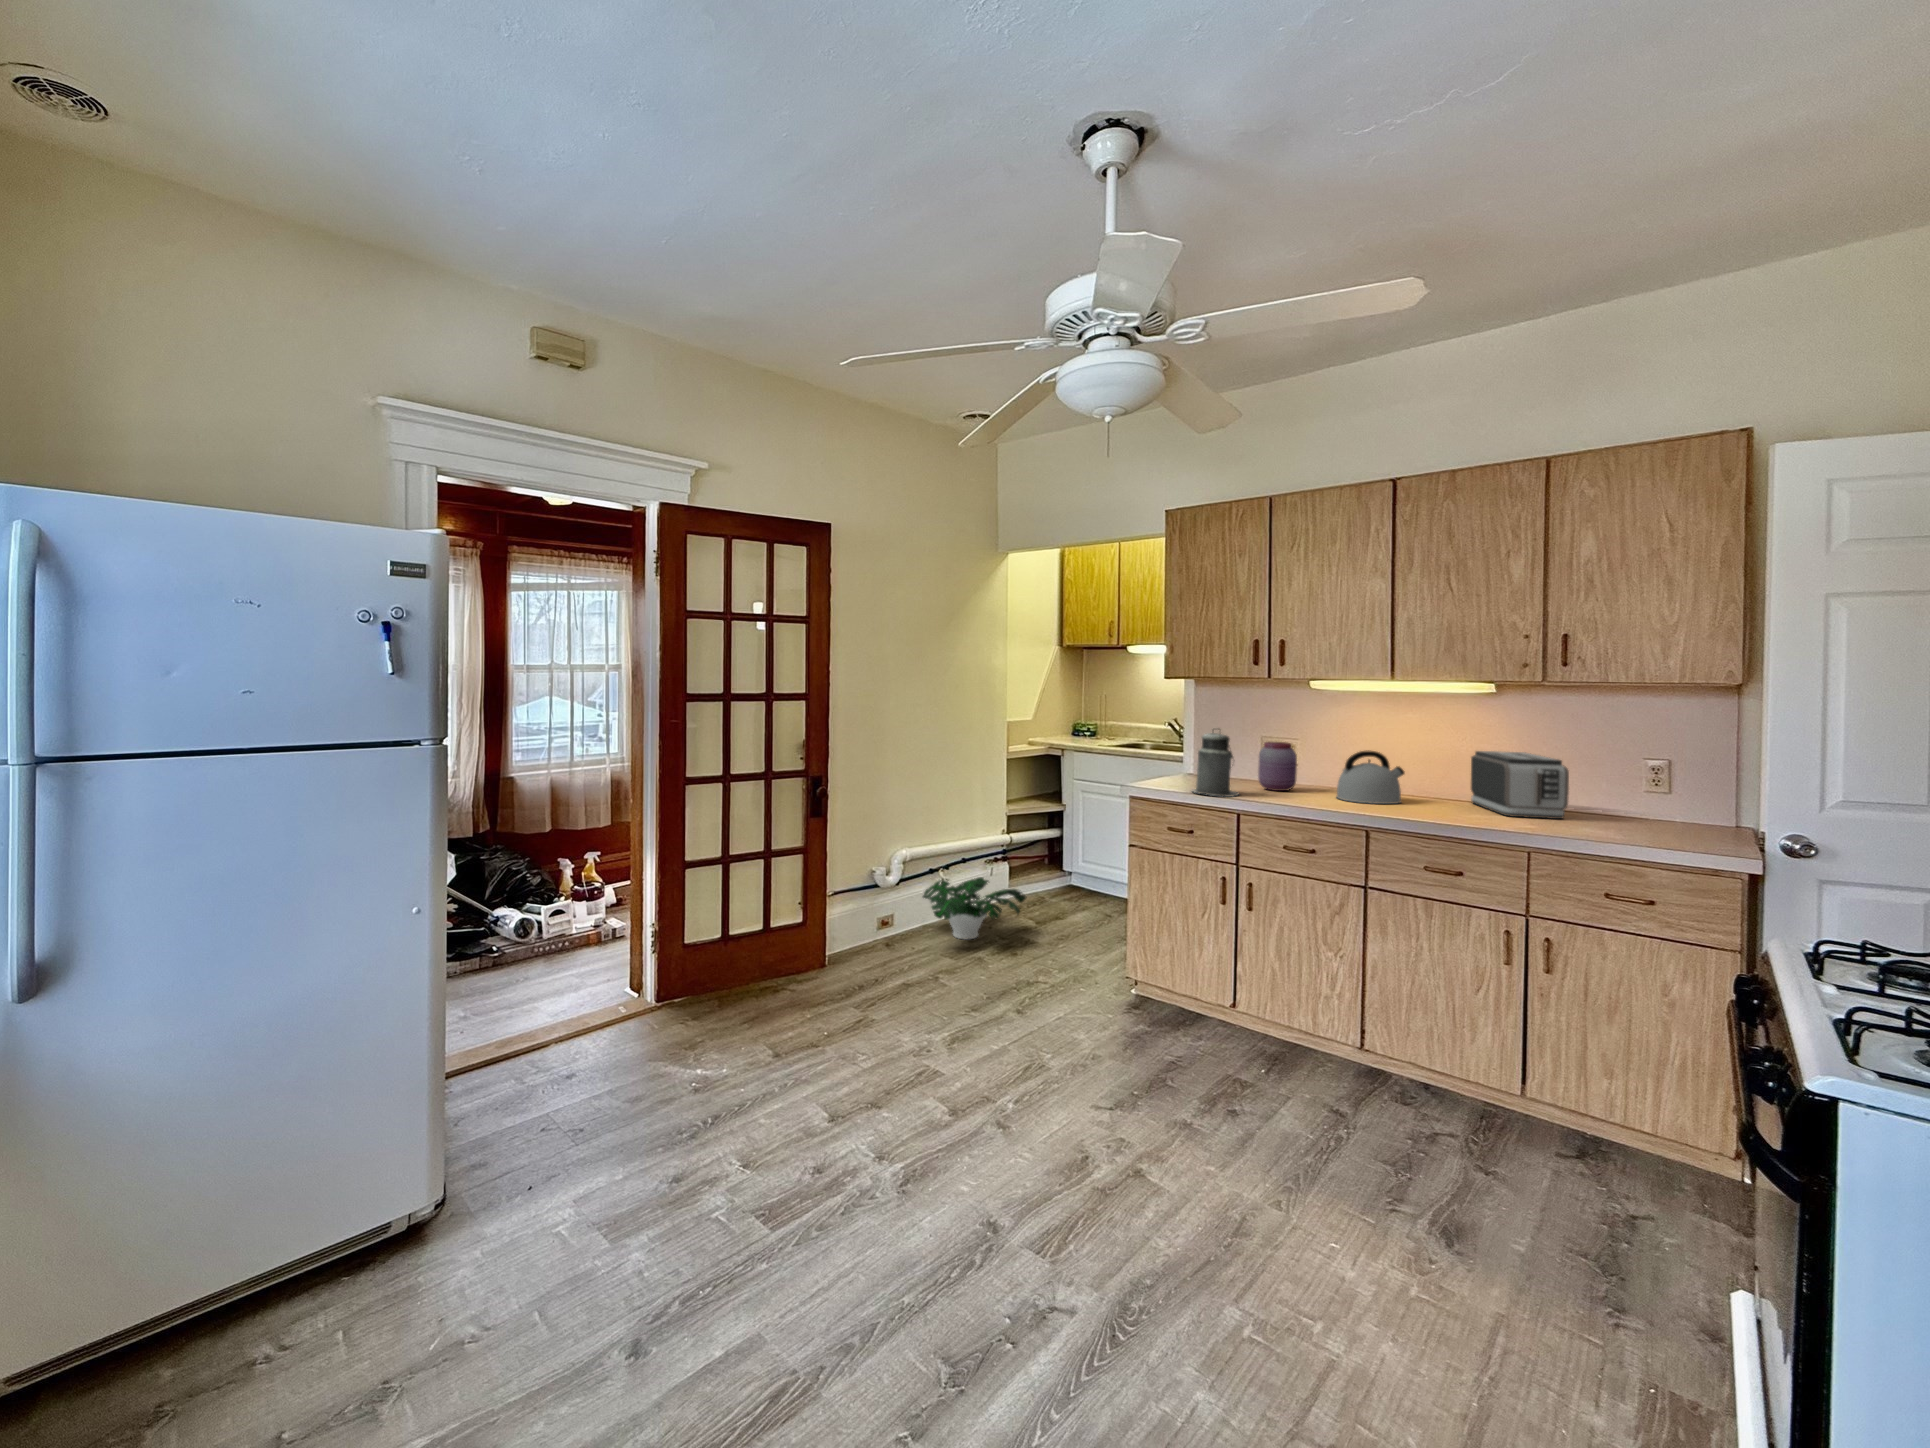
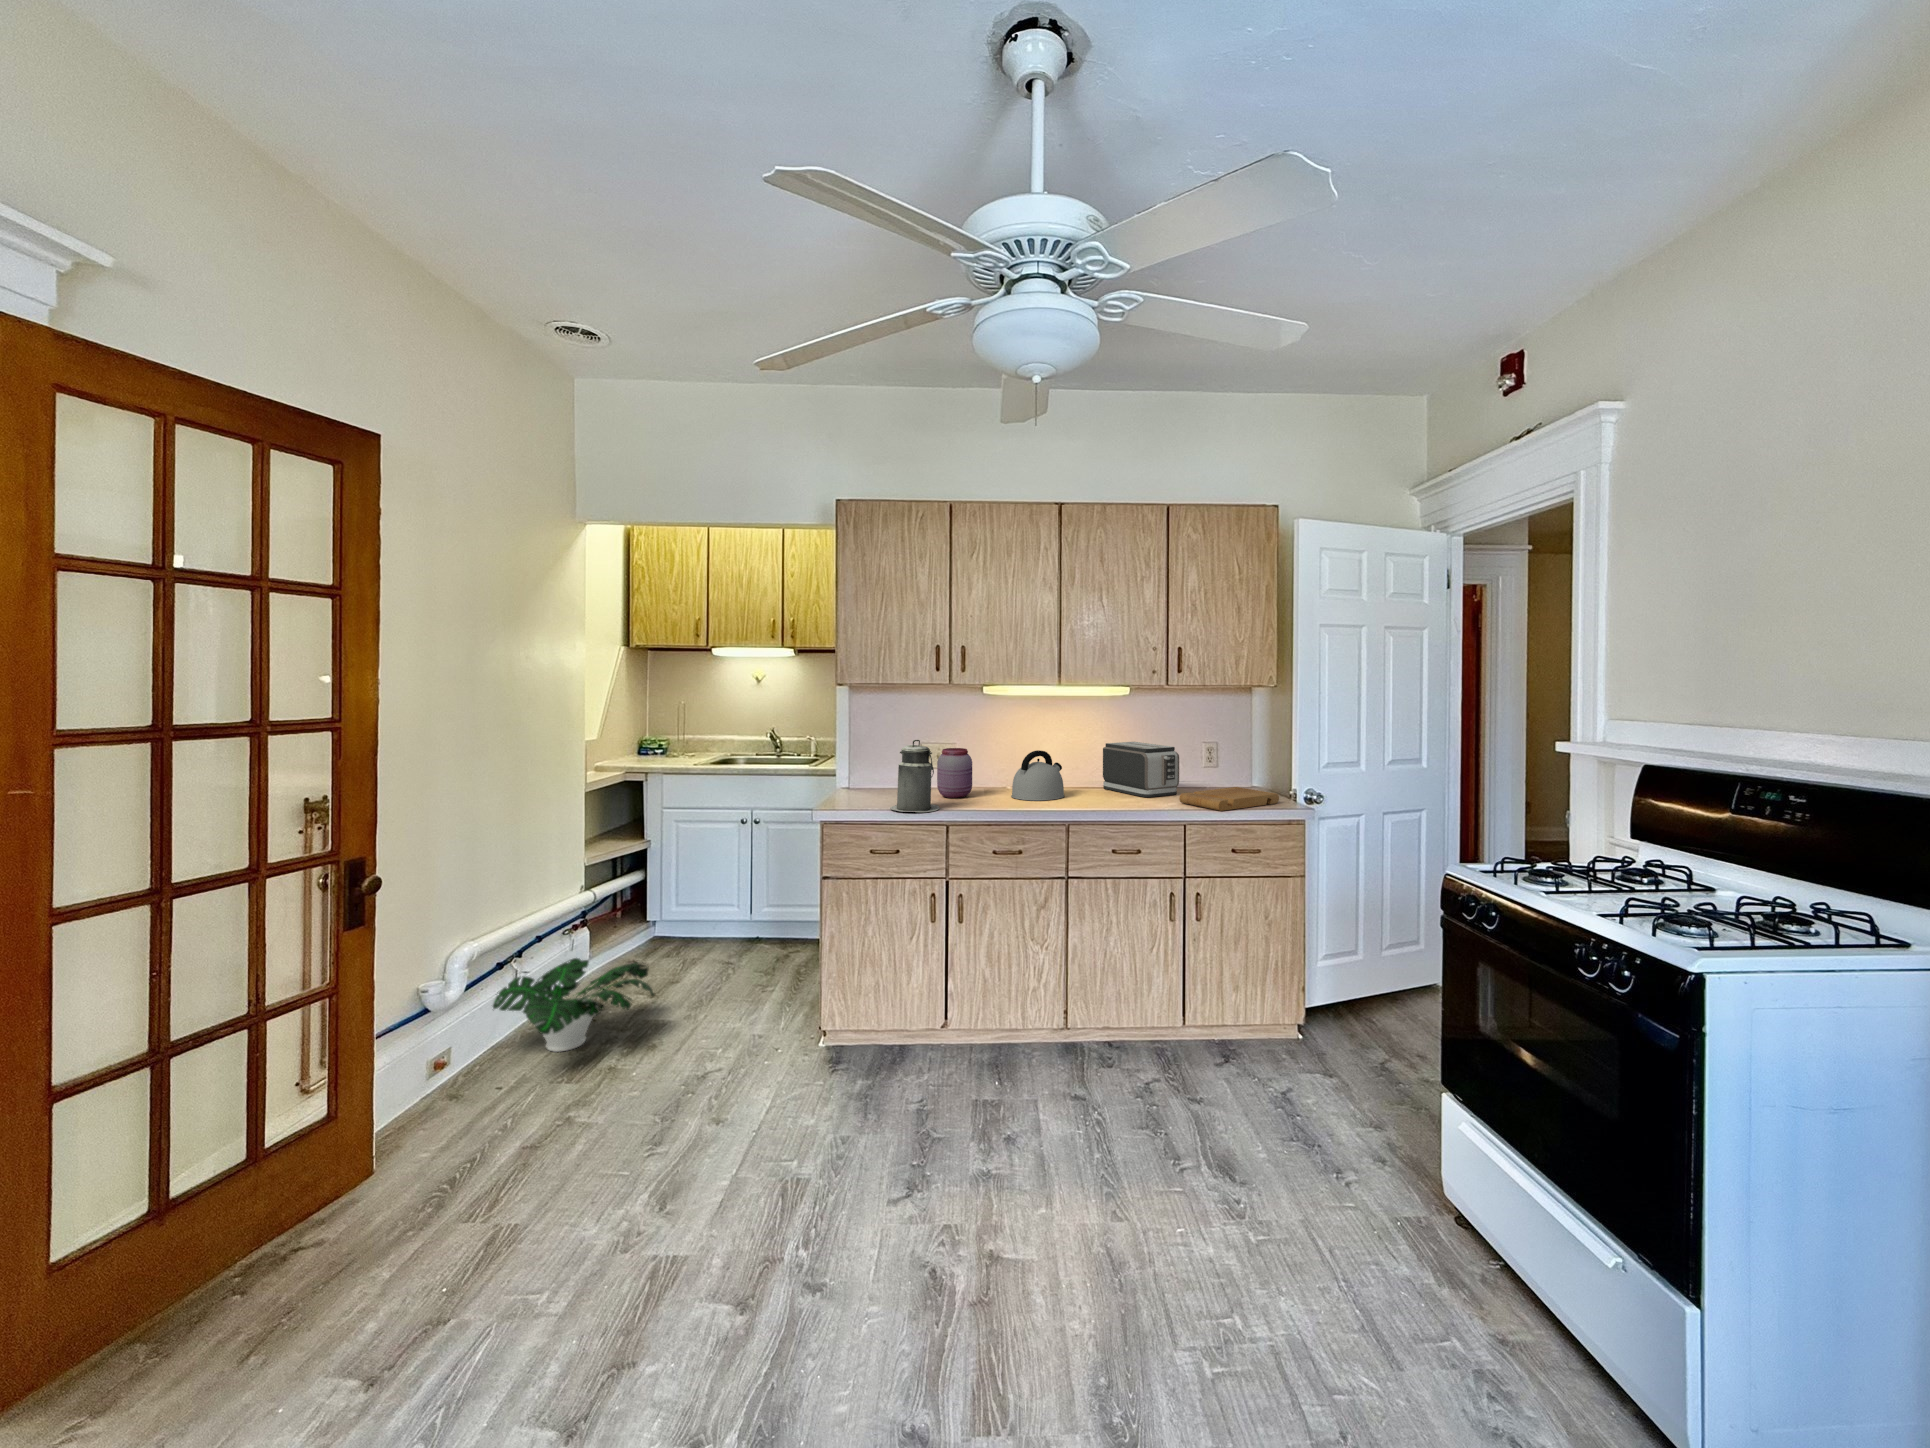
cutting board: none [1540,814,1712,845] -> present [1179,787,1279,811]

